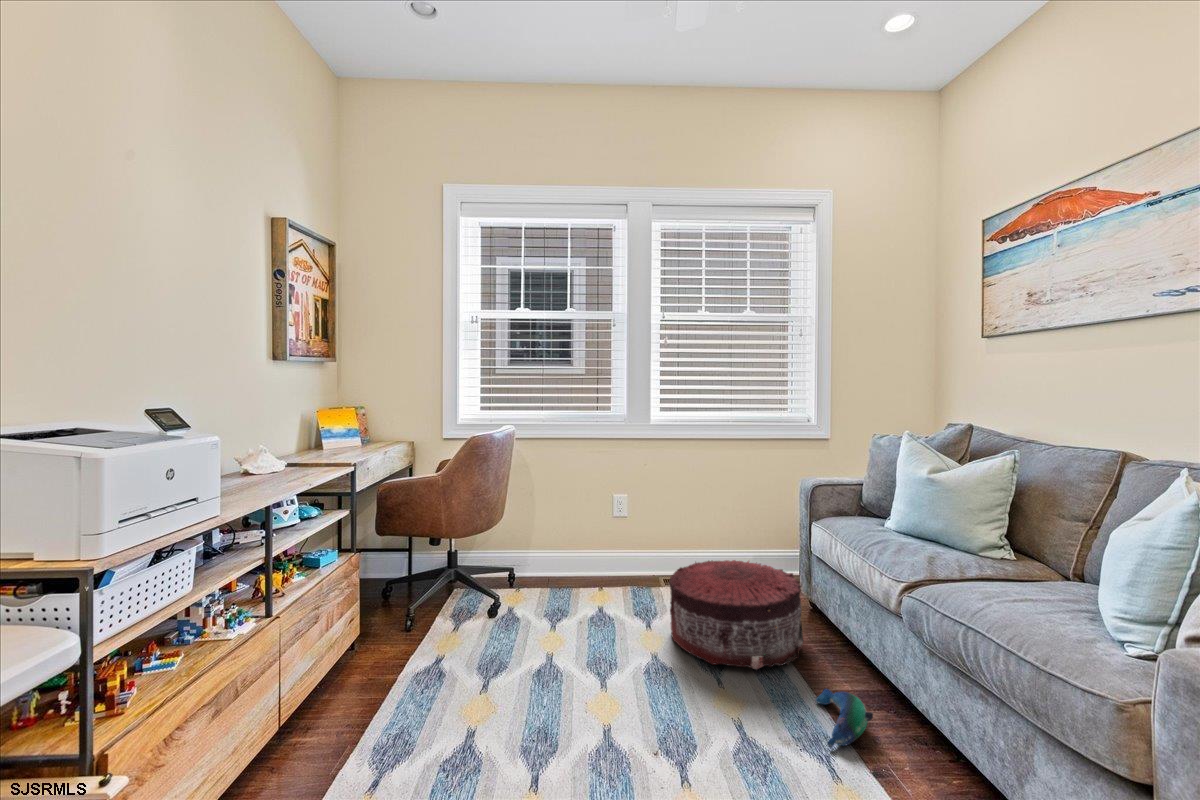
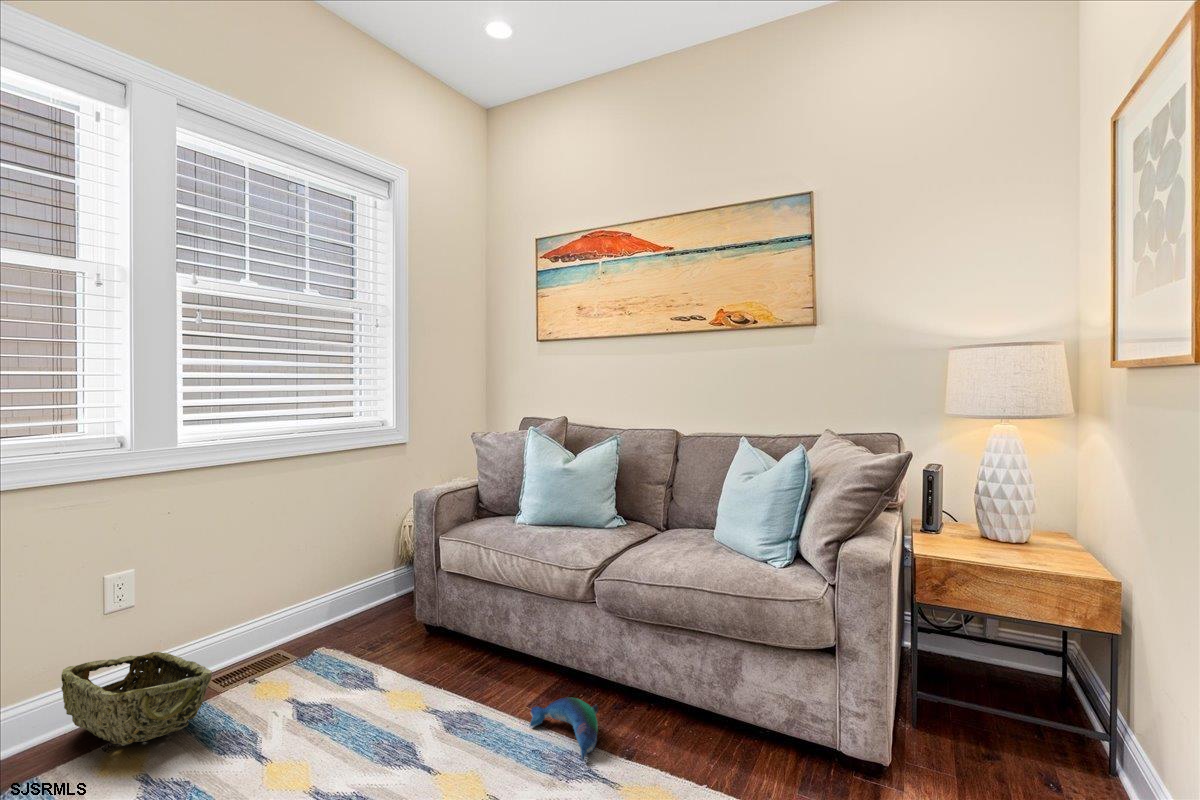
woven basket: none [589,543,645,597] -> present [61,652,212,746]
pouf: present [669,560,803,669] -> none [291,600,482,755]

